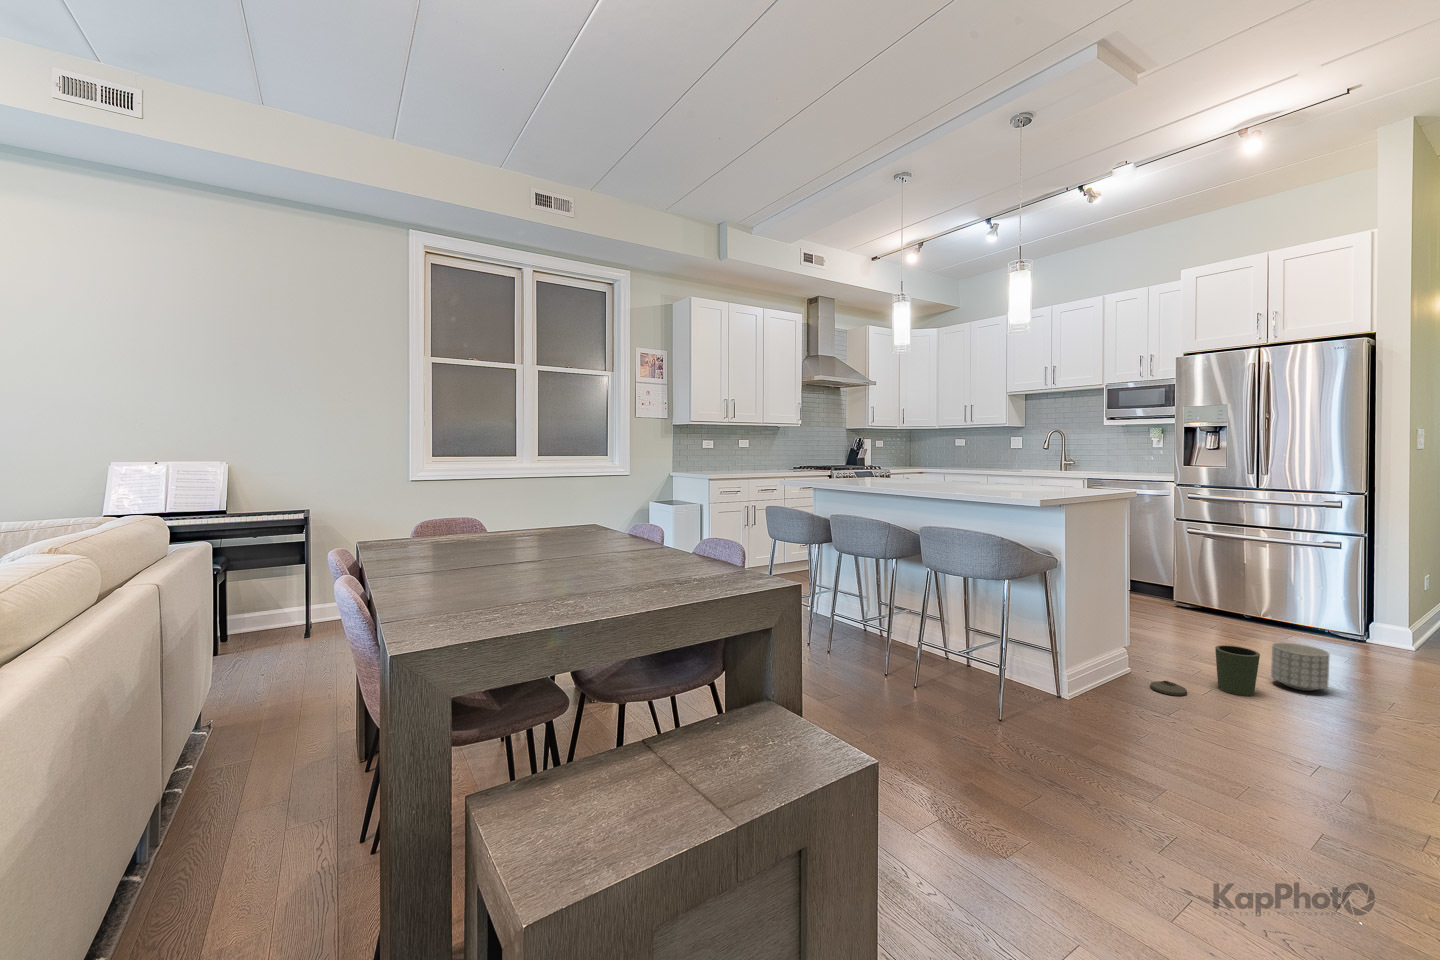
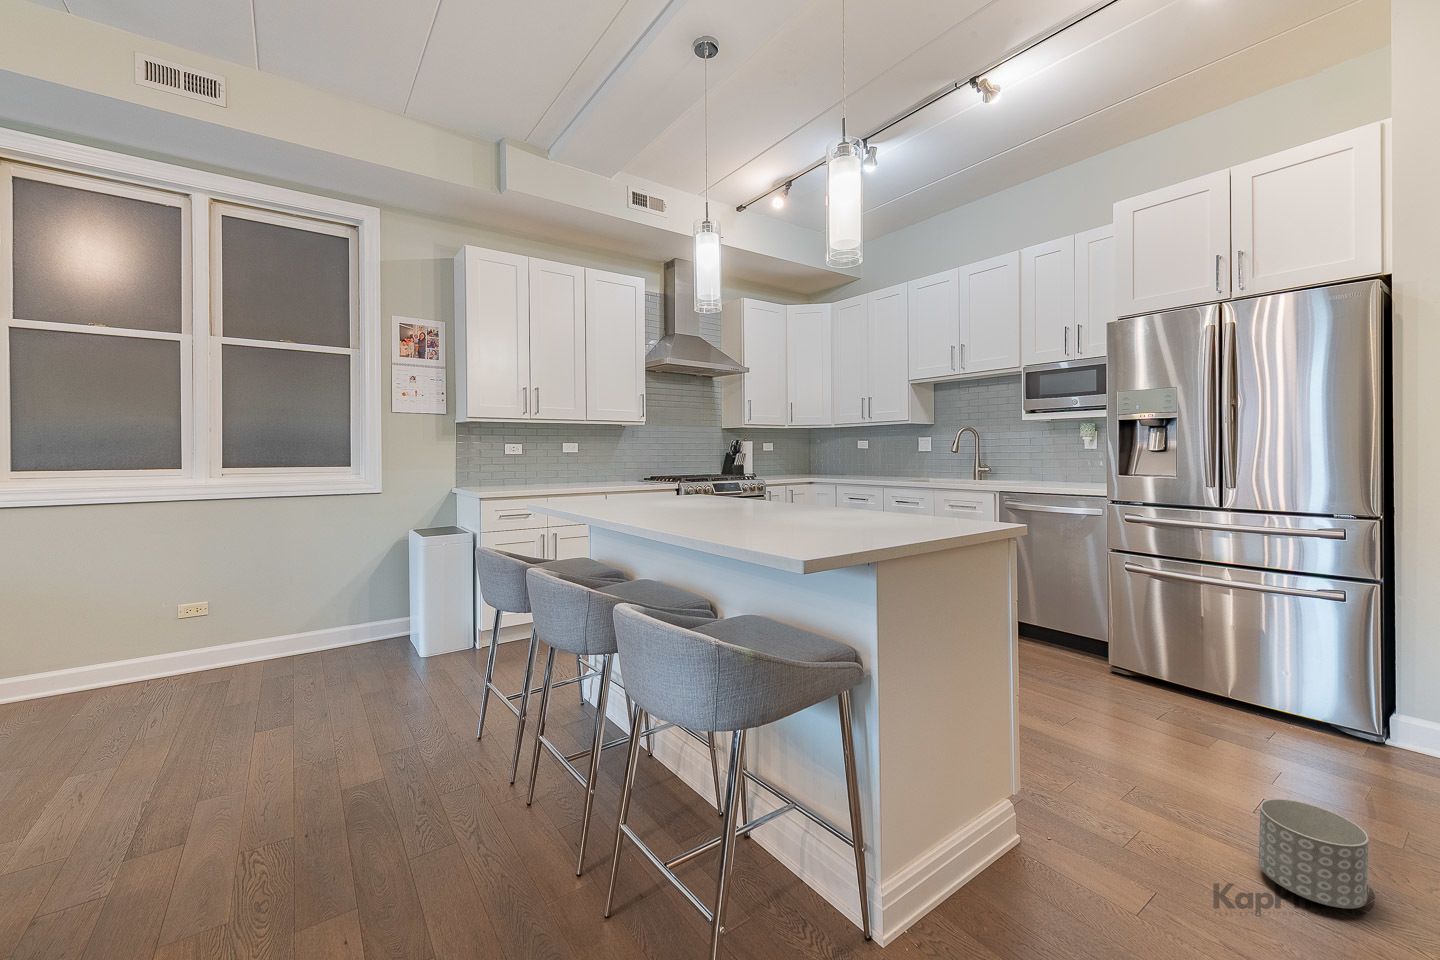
trash can: present [1150,645,1260,696] -> none [1042,812,1242,929]

